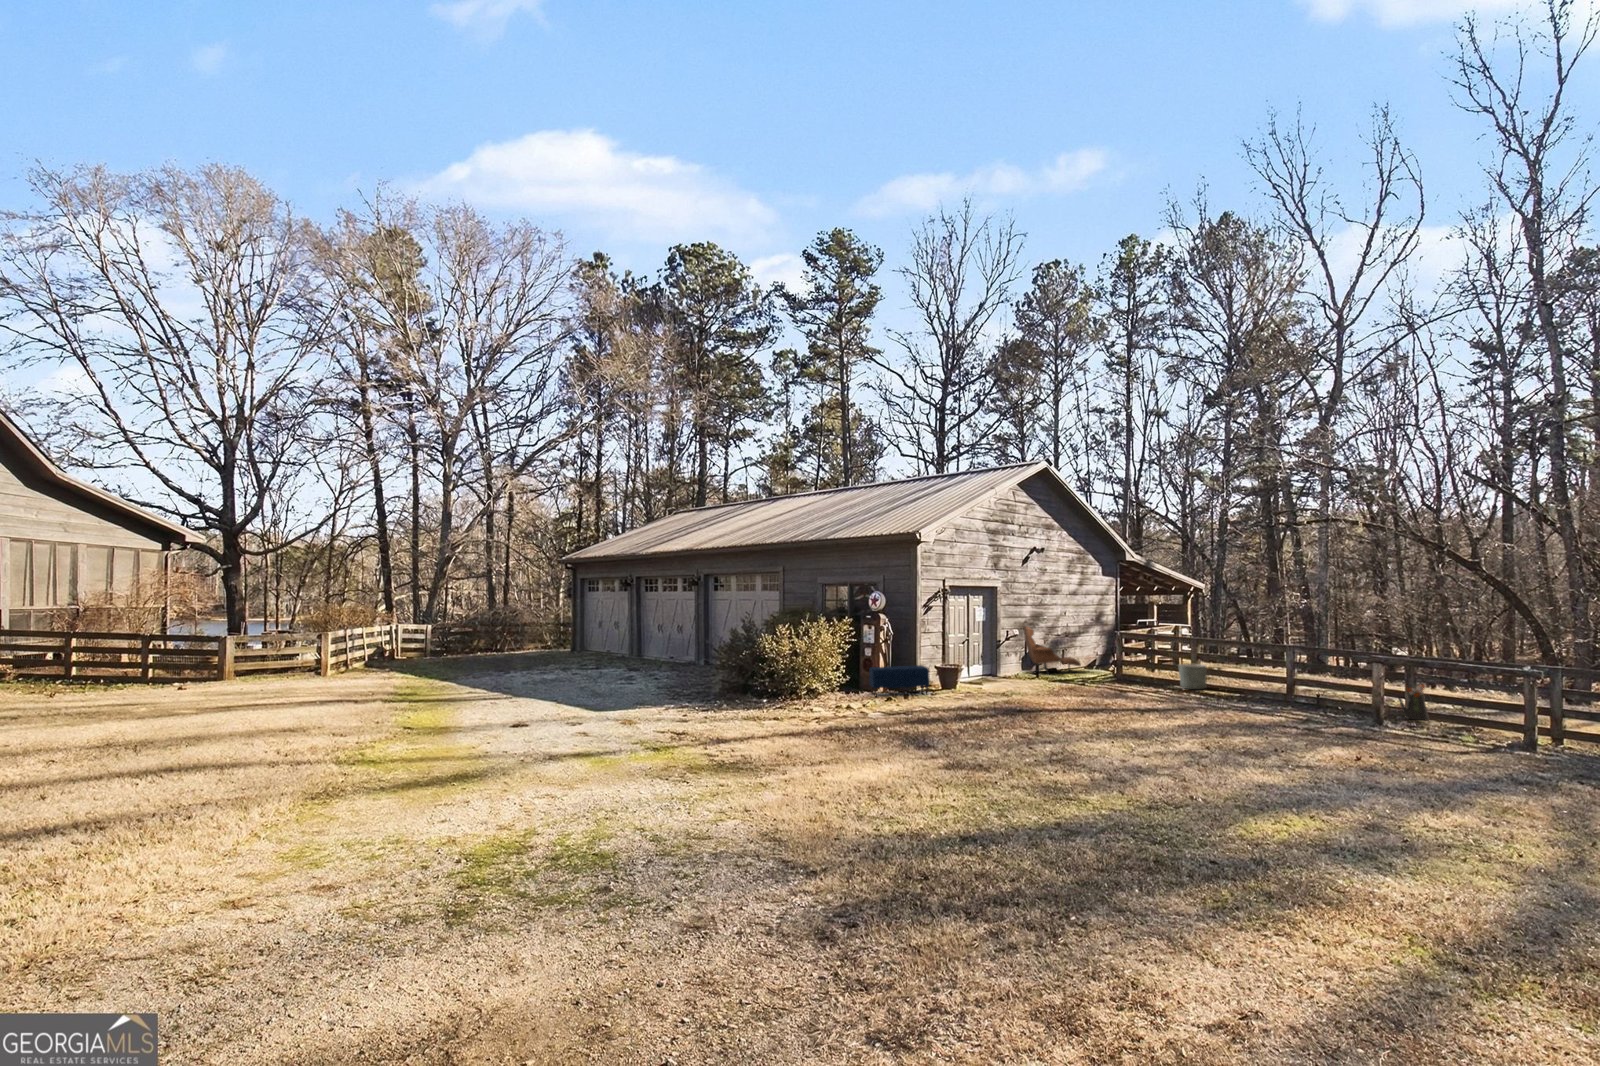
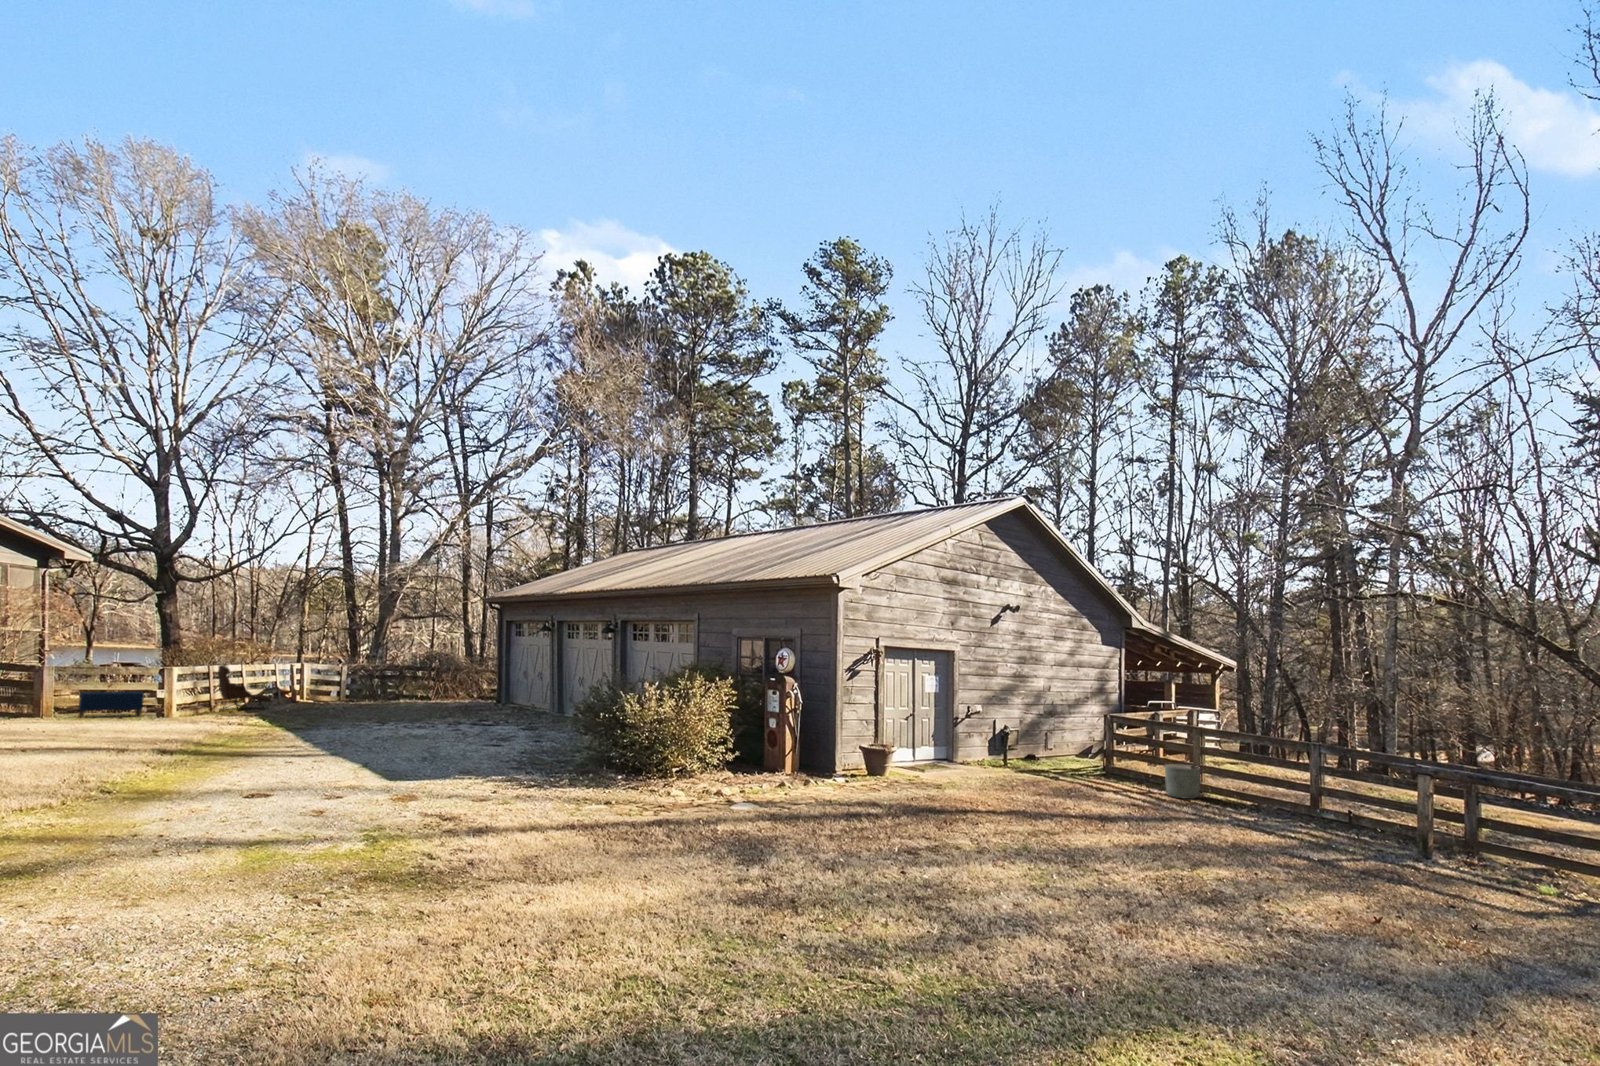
lounge chair: present [1024,626,1081,674] -> present [218,665,271,709]
bench: present [869,665,930,696] -> present [79,692,144,718]
watering can: present [1398,685,1429,720] -> none [1429,812,1477,863]

